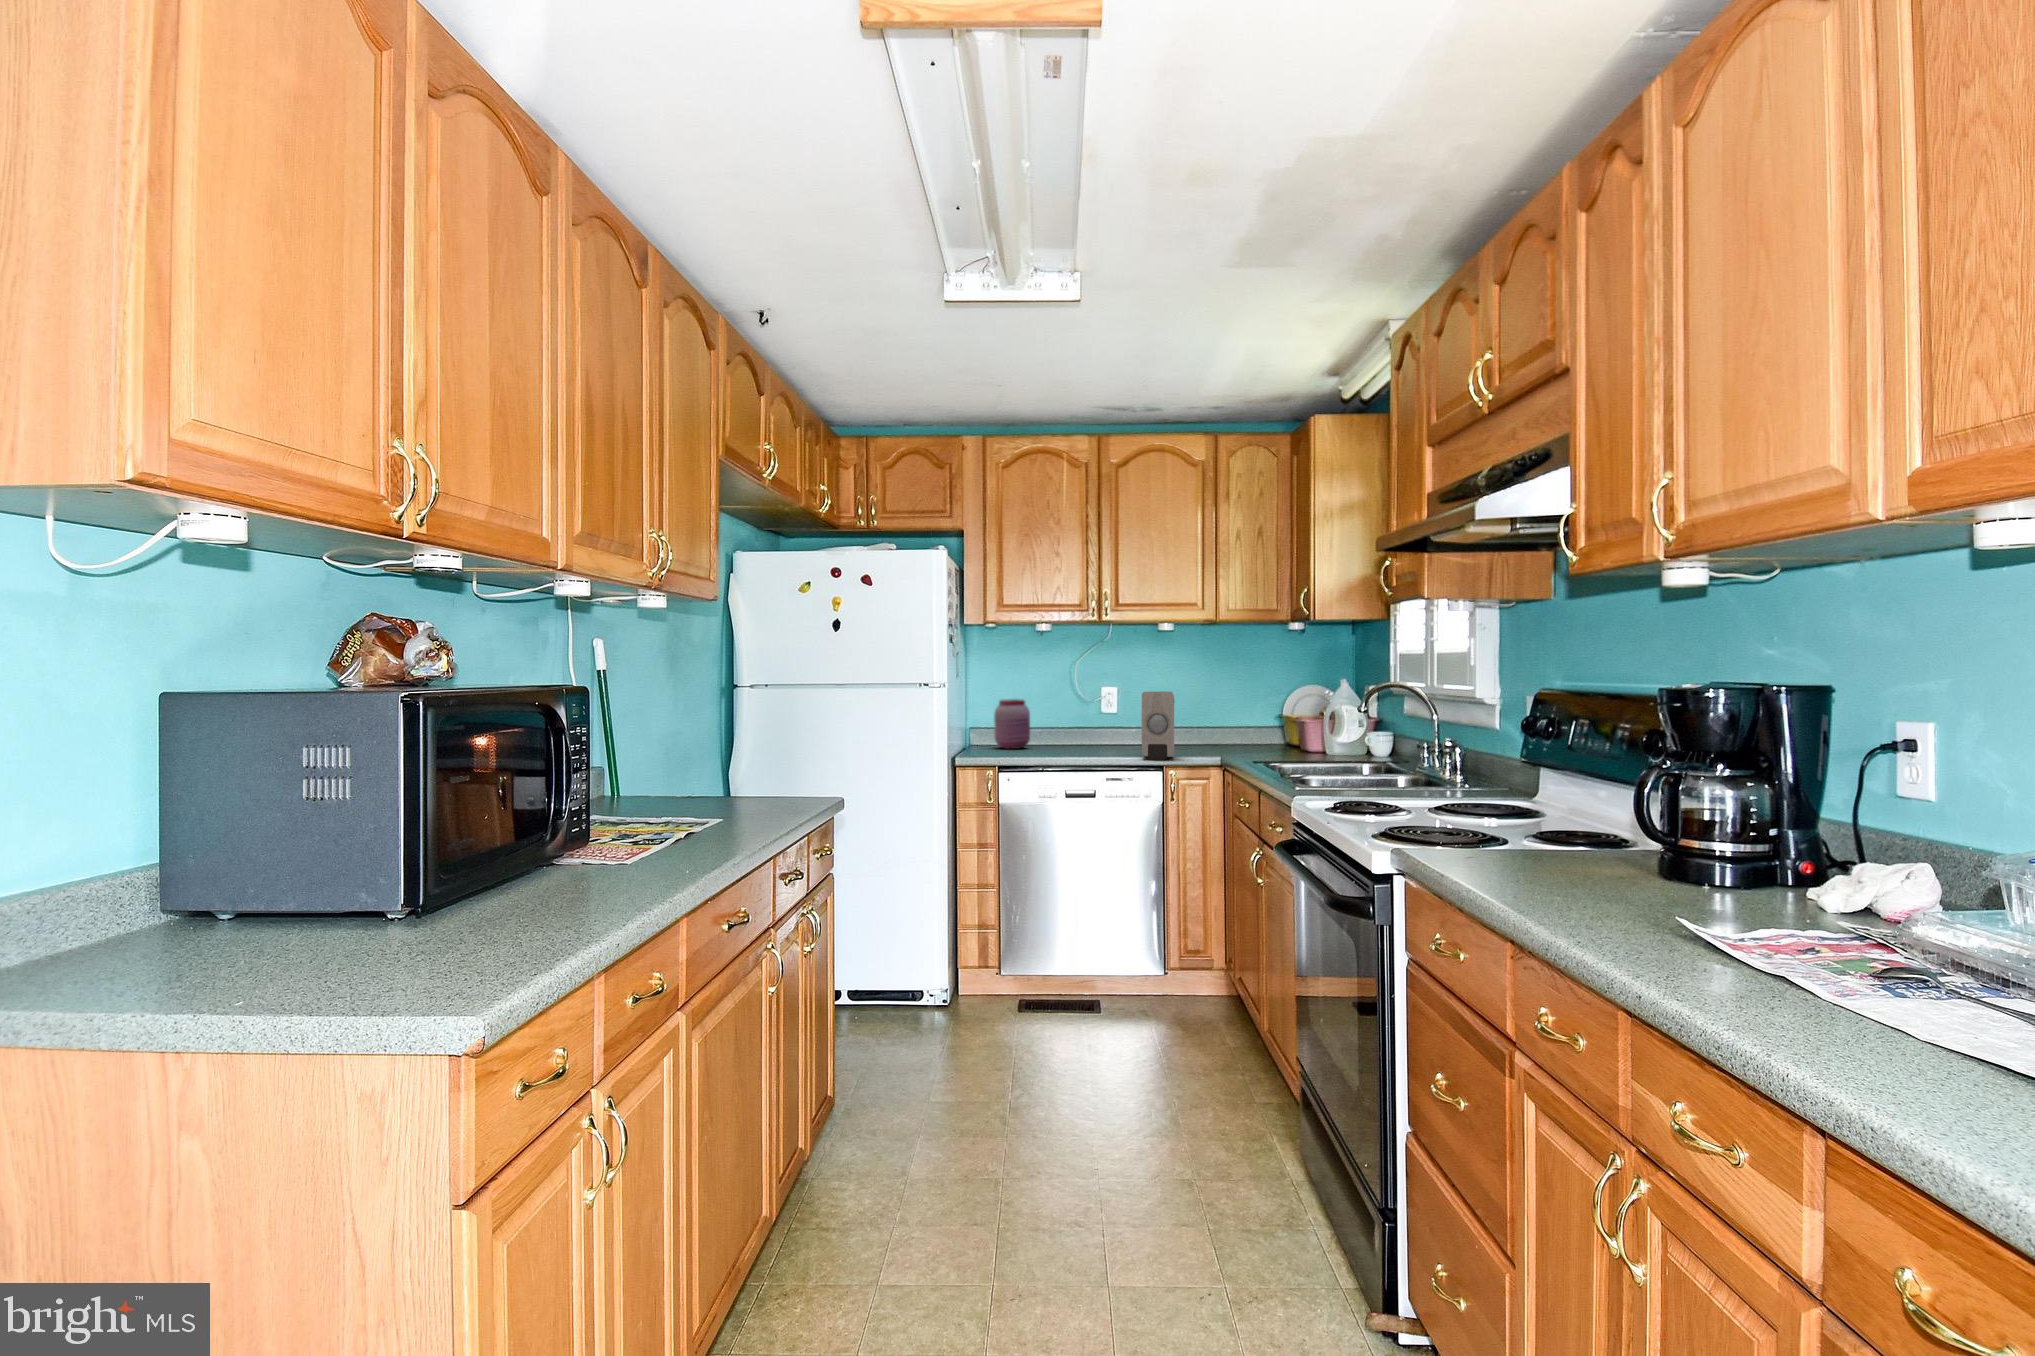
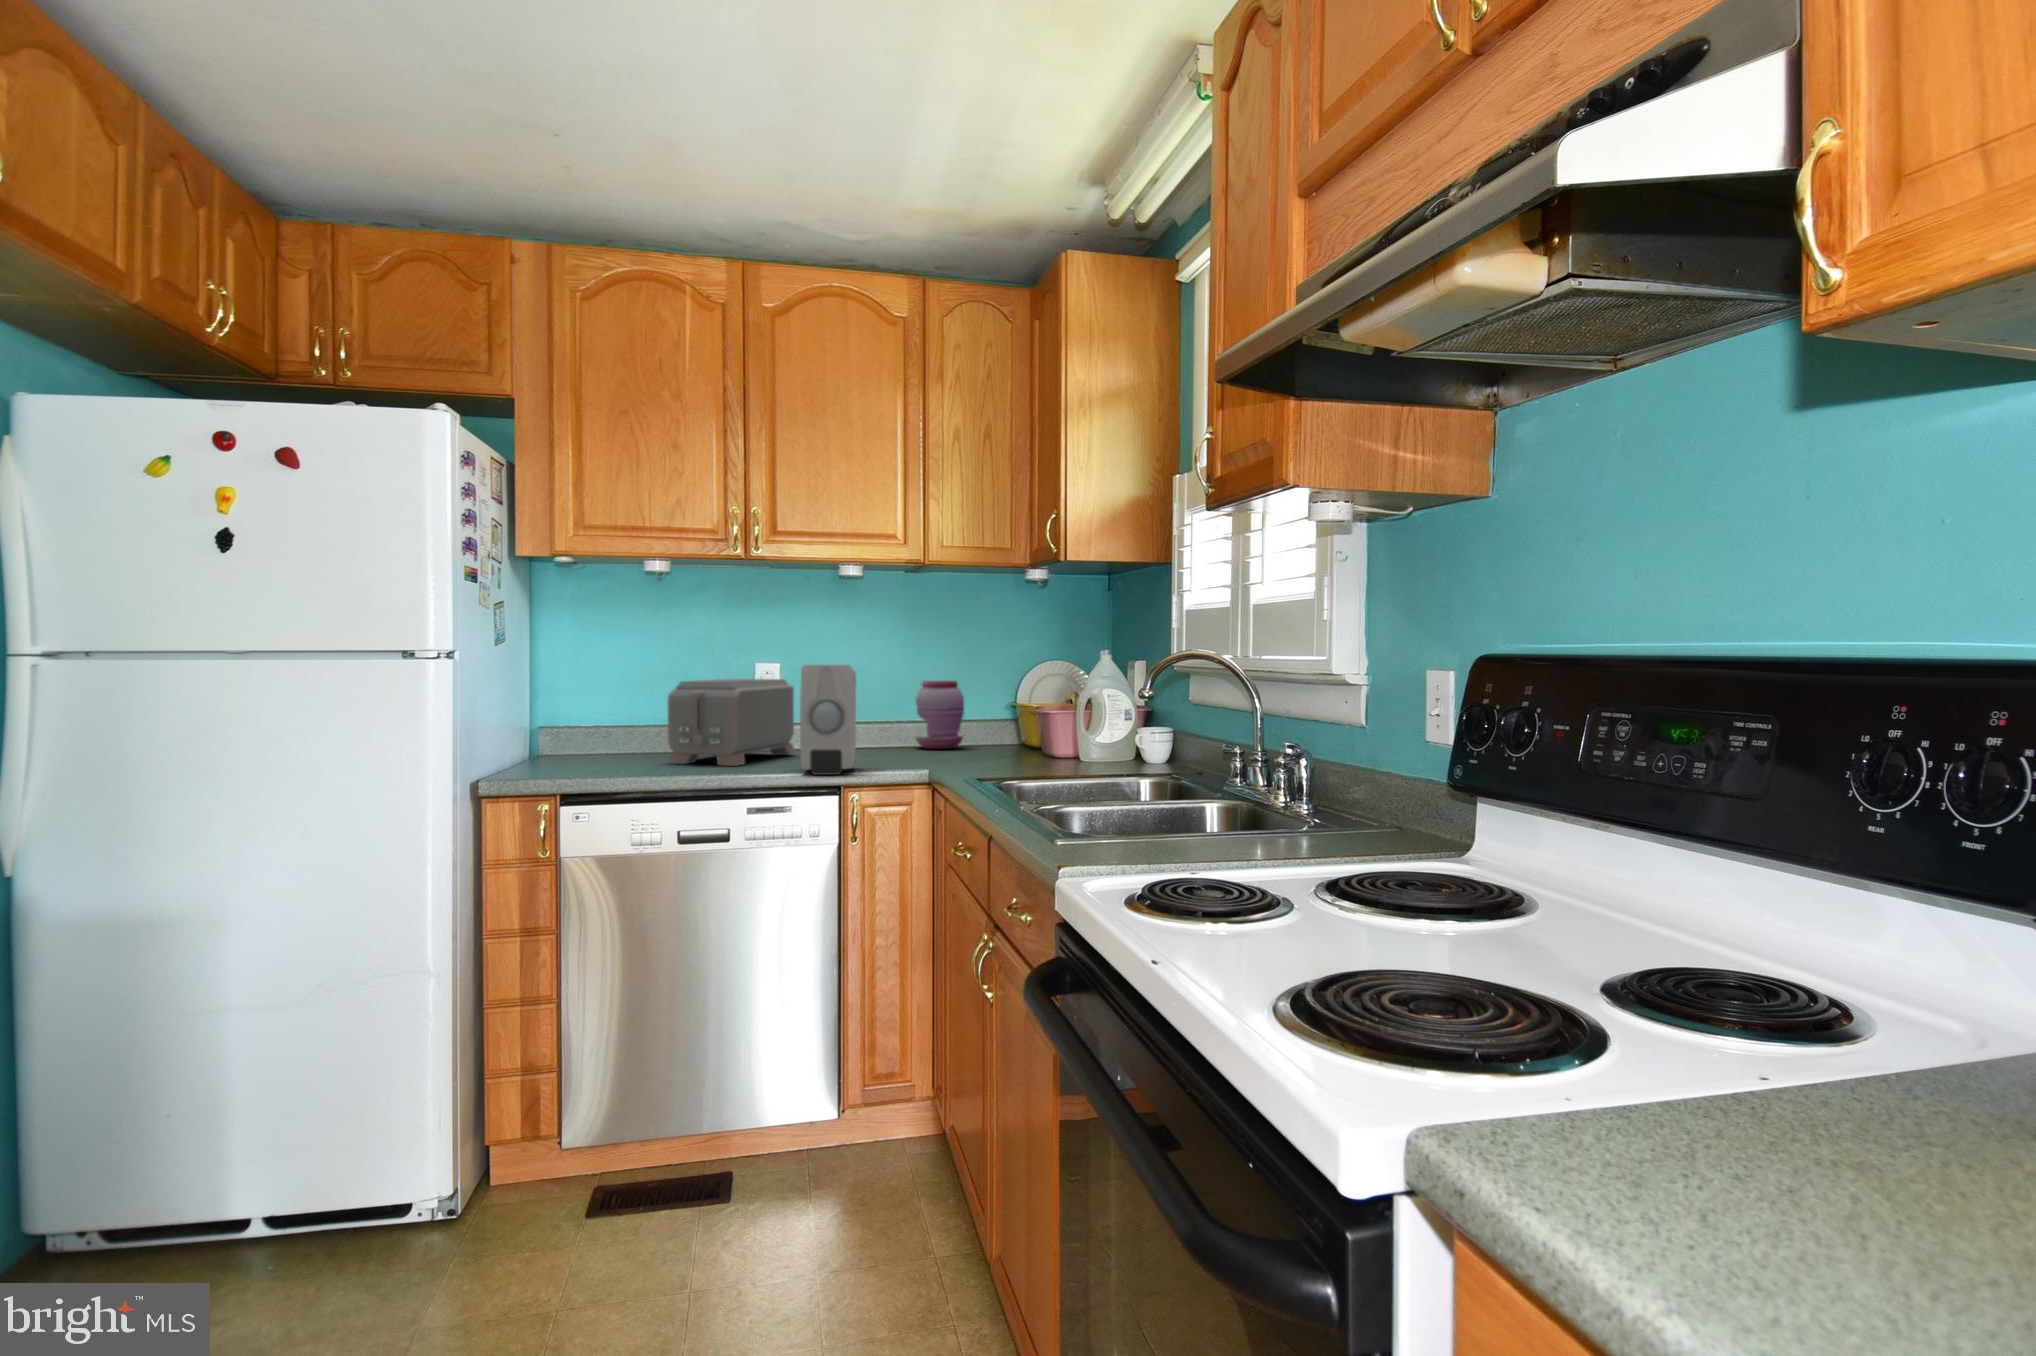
jar: present [994,699,1030,749] -> present [916,681,964,749]
toaster: none [1055,699,1132,754] -> present [668,679,796,766]

